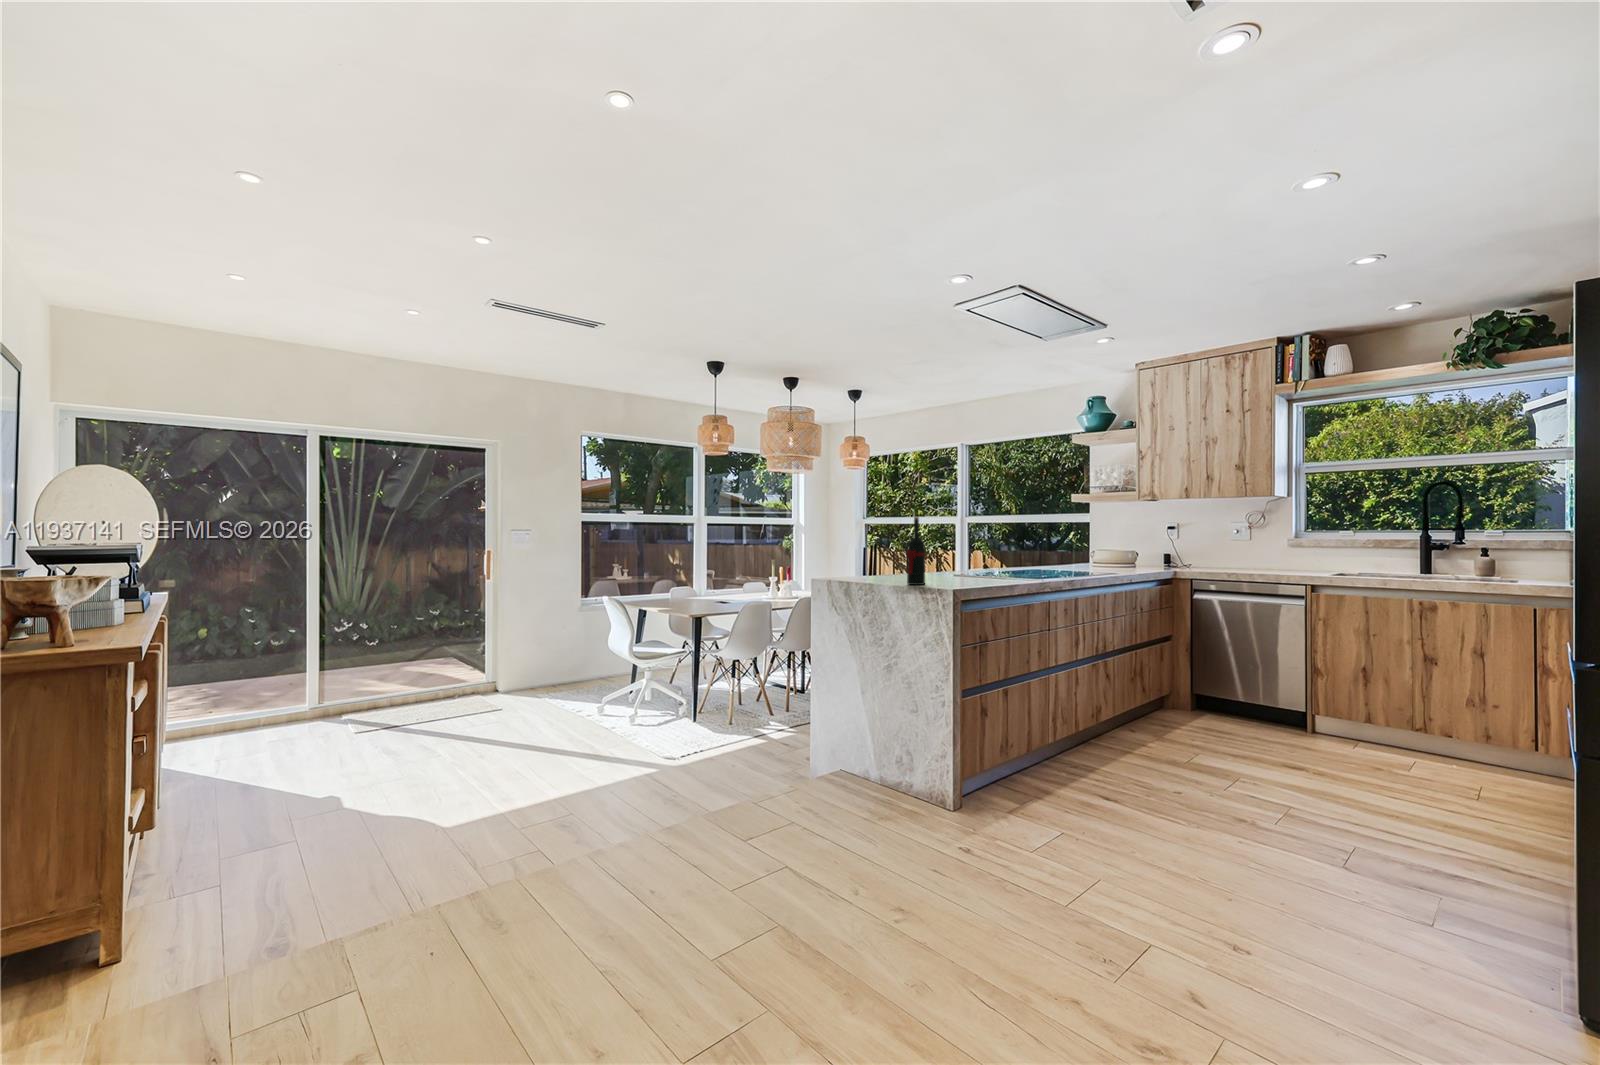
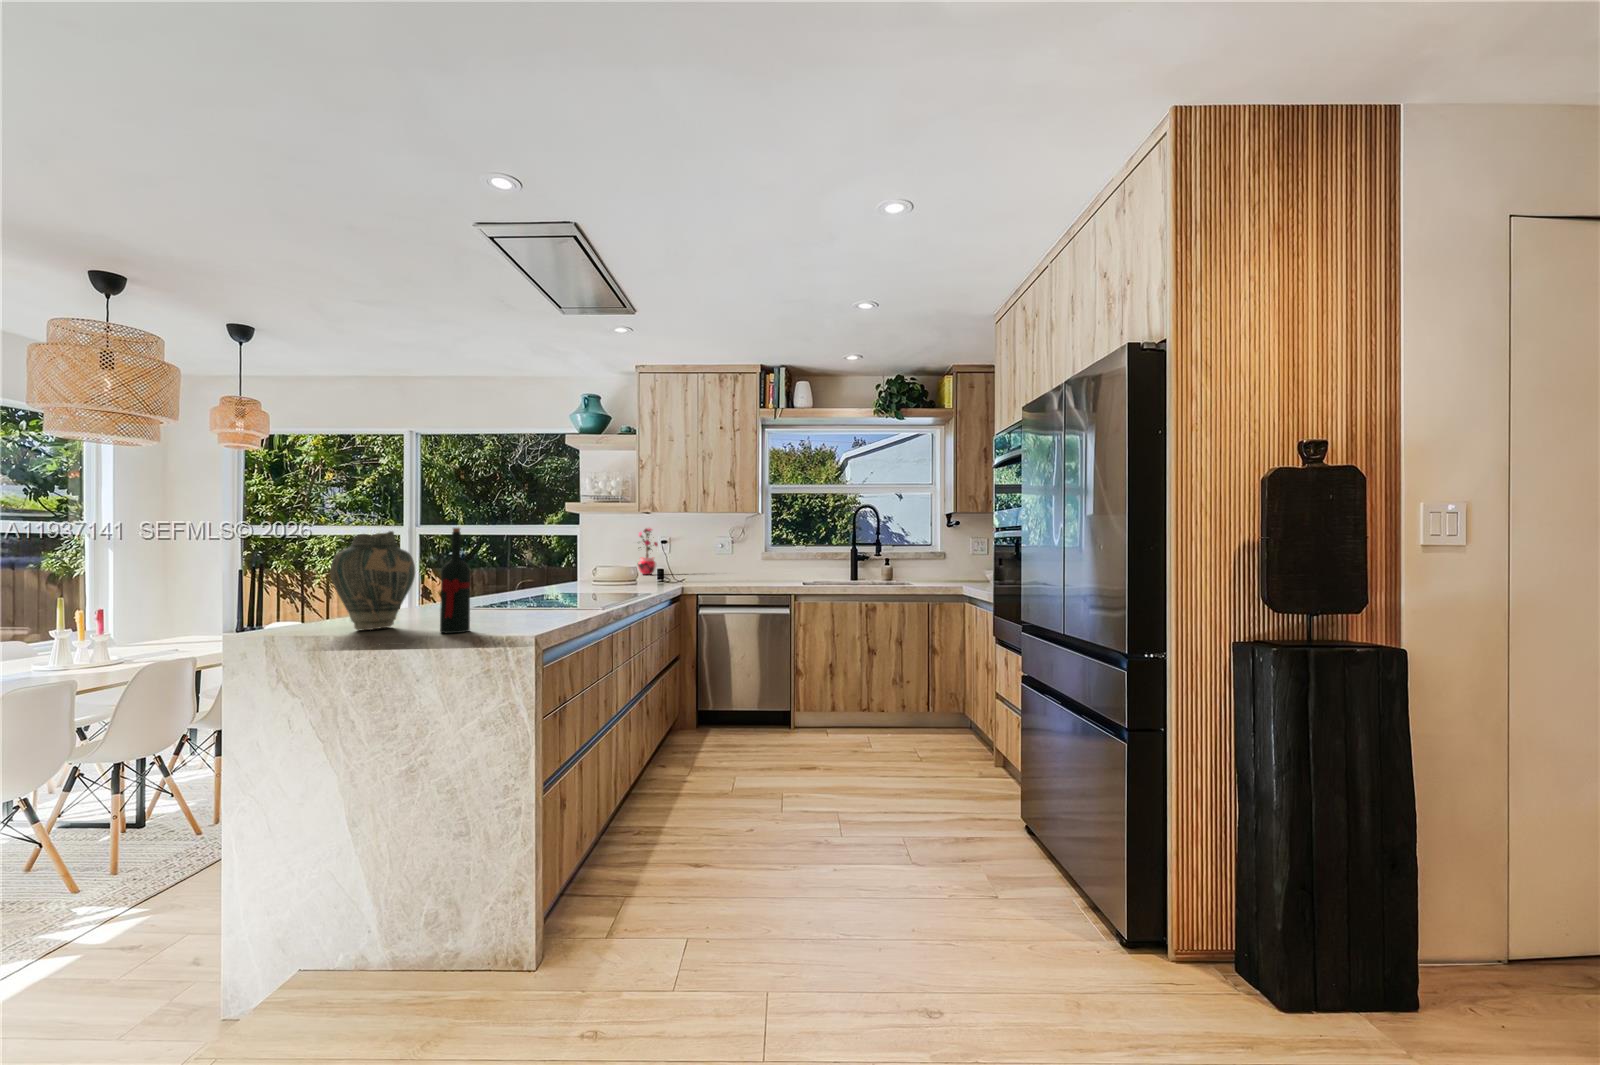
potted plant: none [1140,516,1167,563] -> present [638,528,658,575]
vase: none [858,520,904,582] -> present [331,531,415,631]

